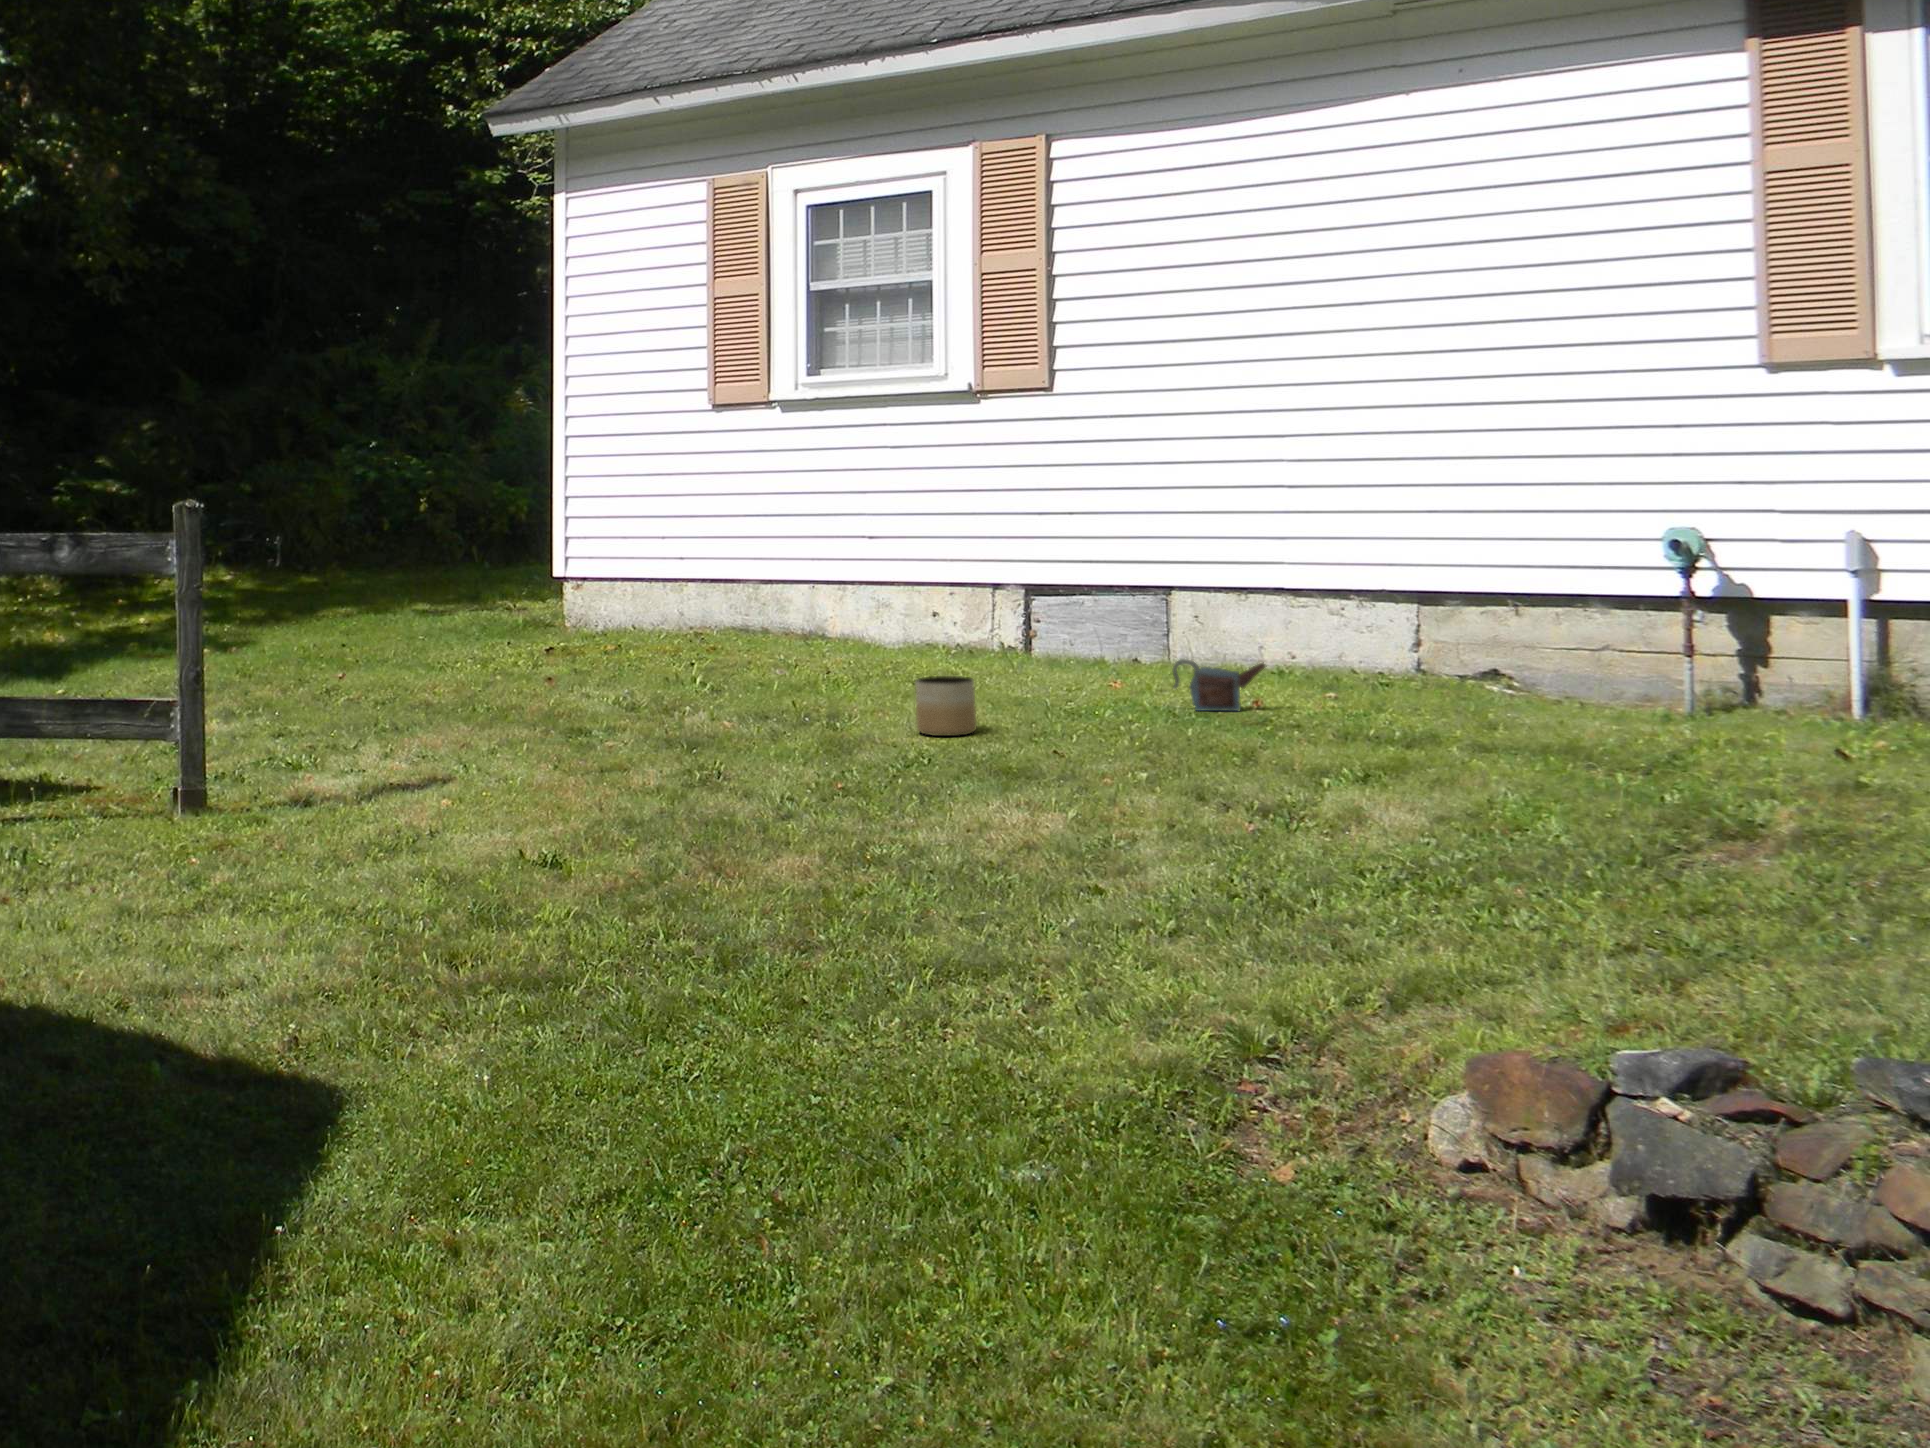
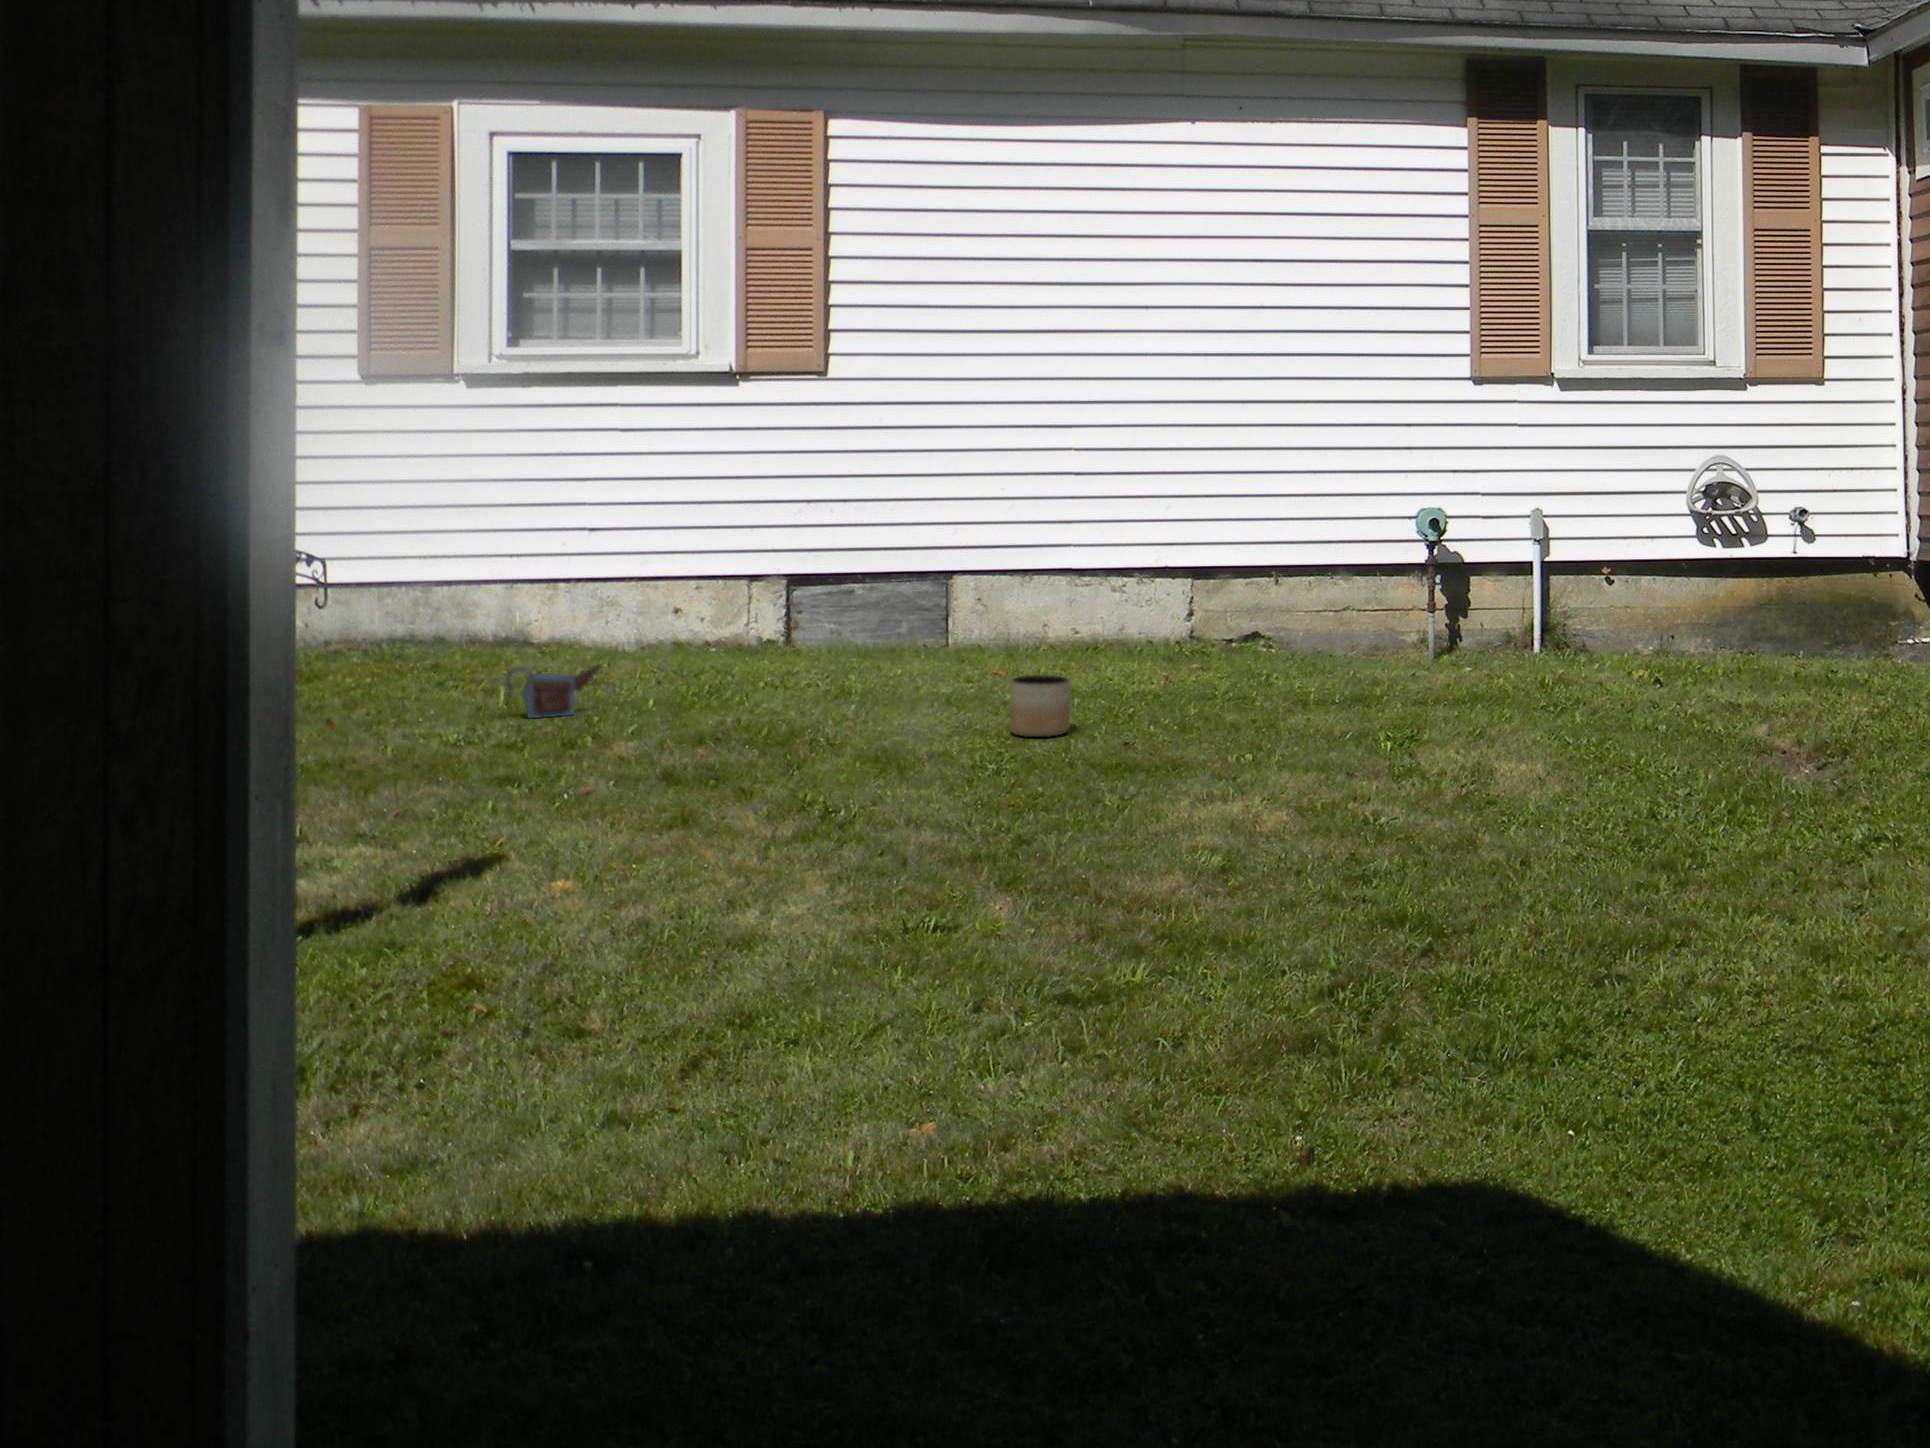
watering can: present [1173,659,1265,711] -> present [505,665,601,718]

